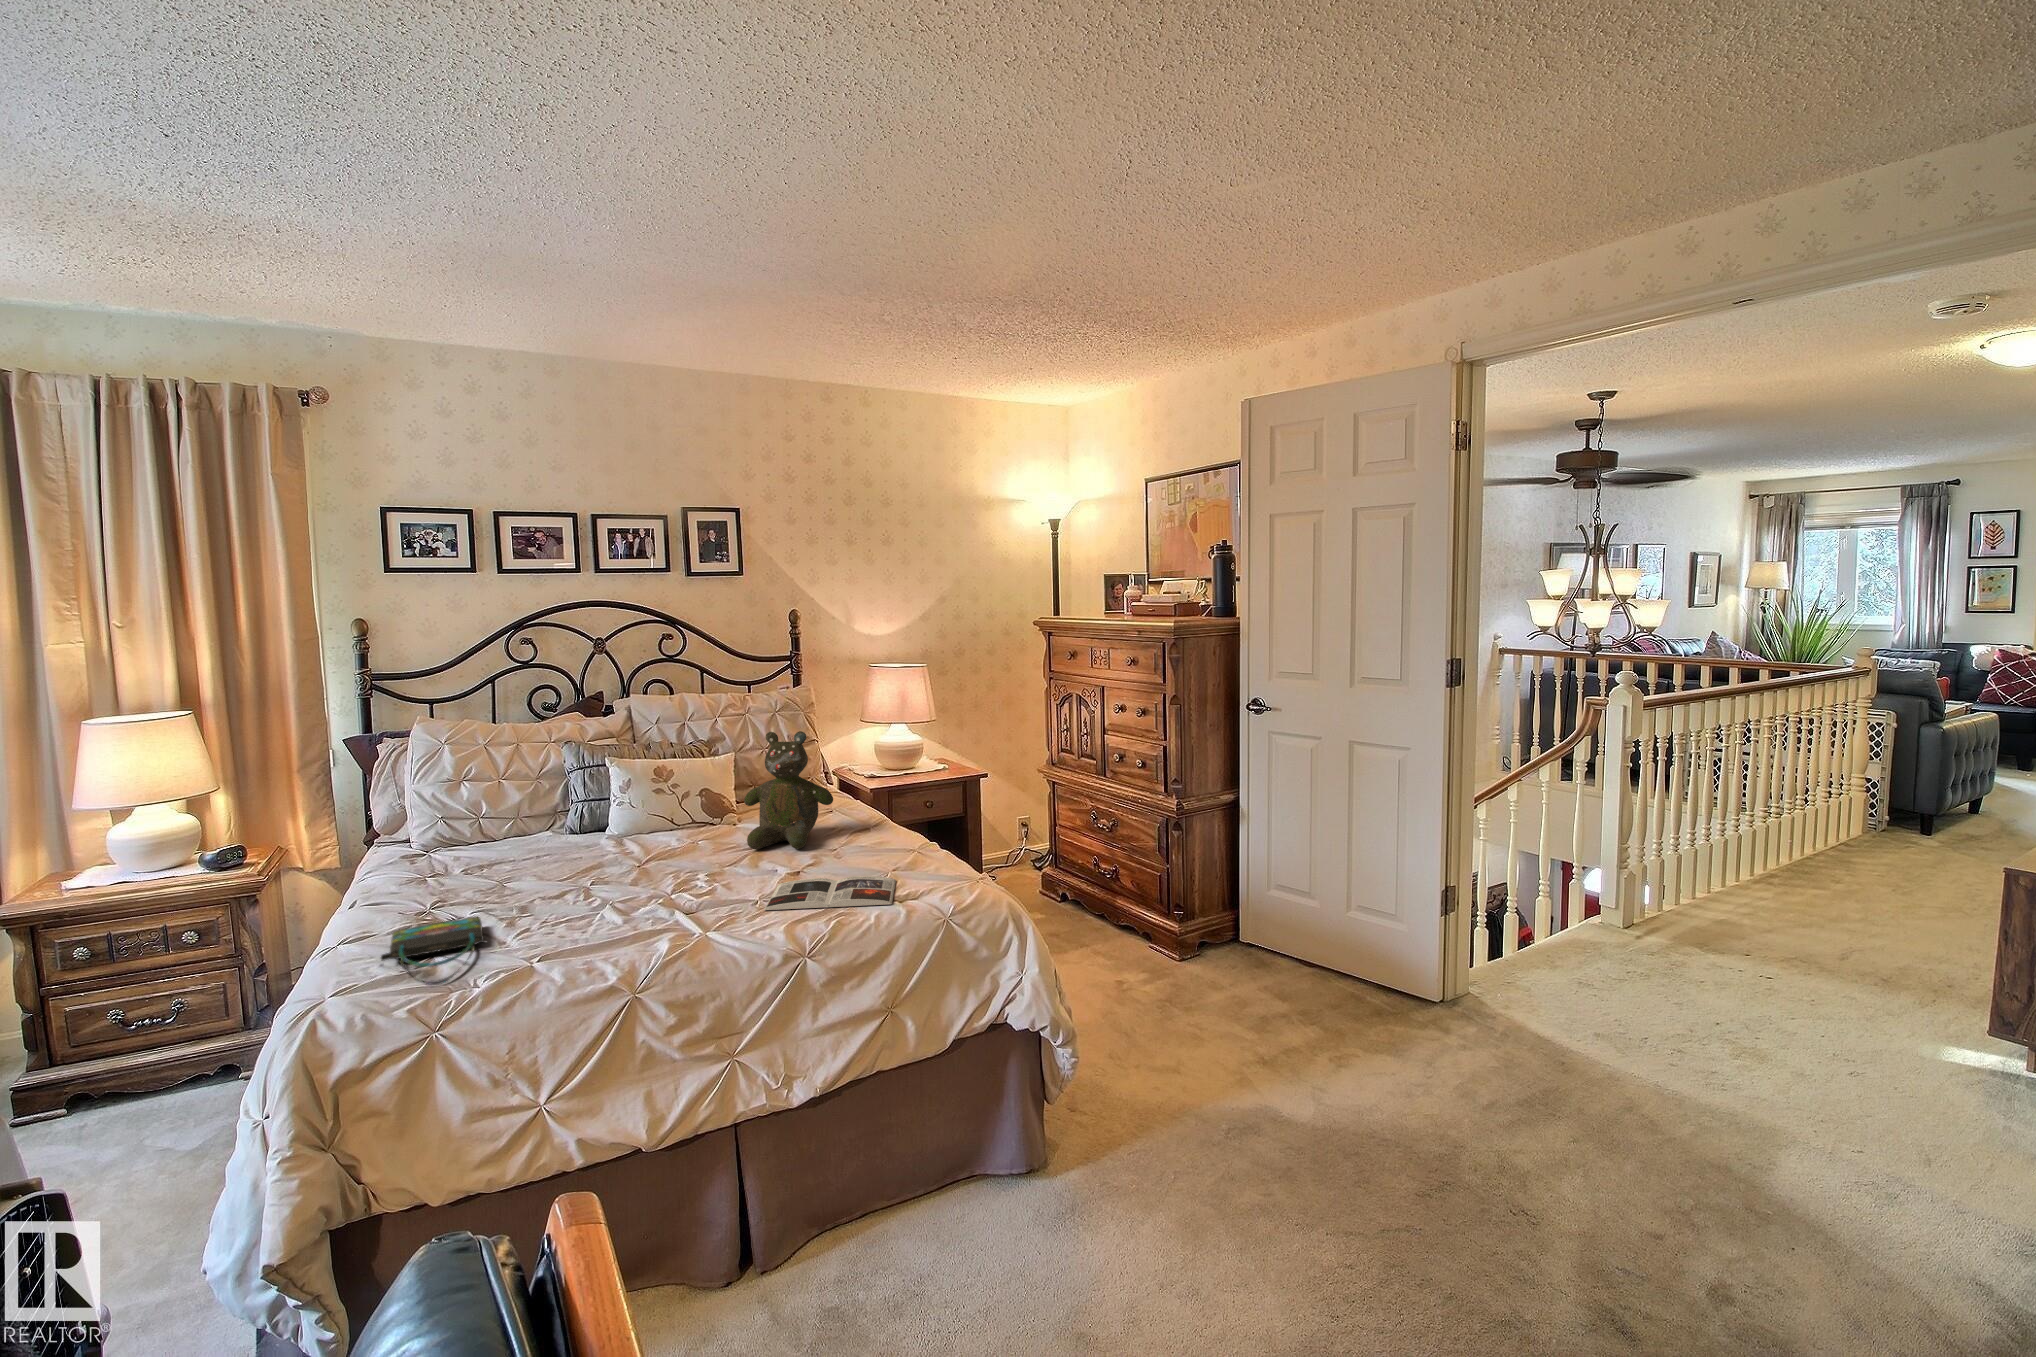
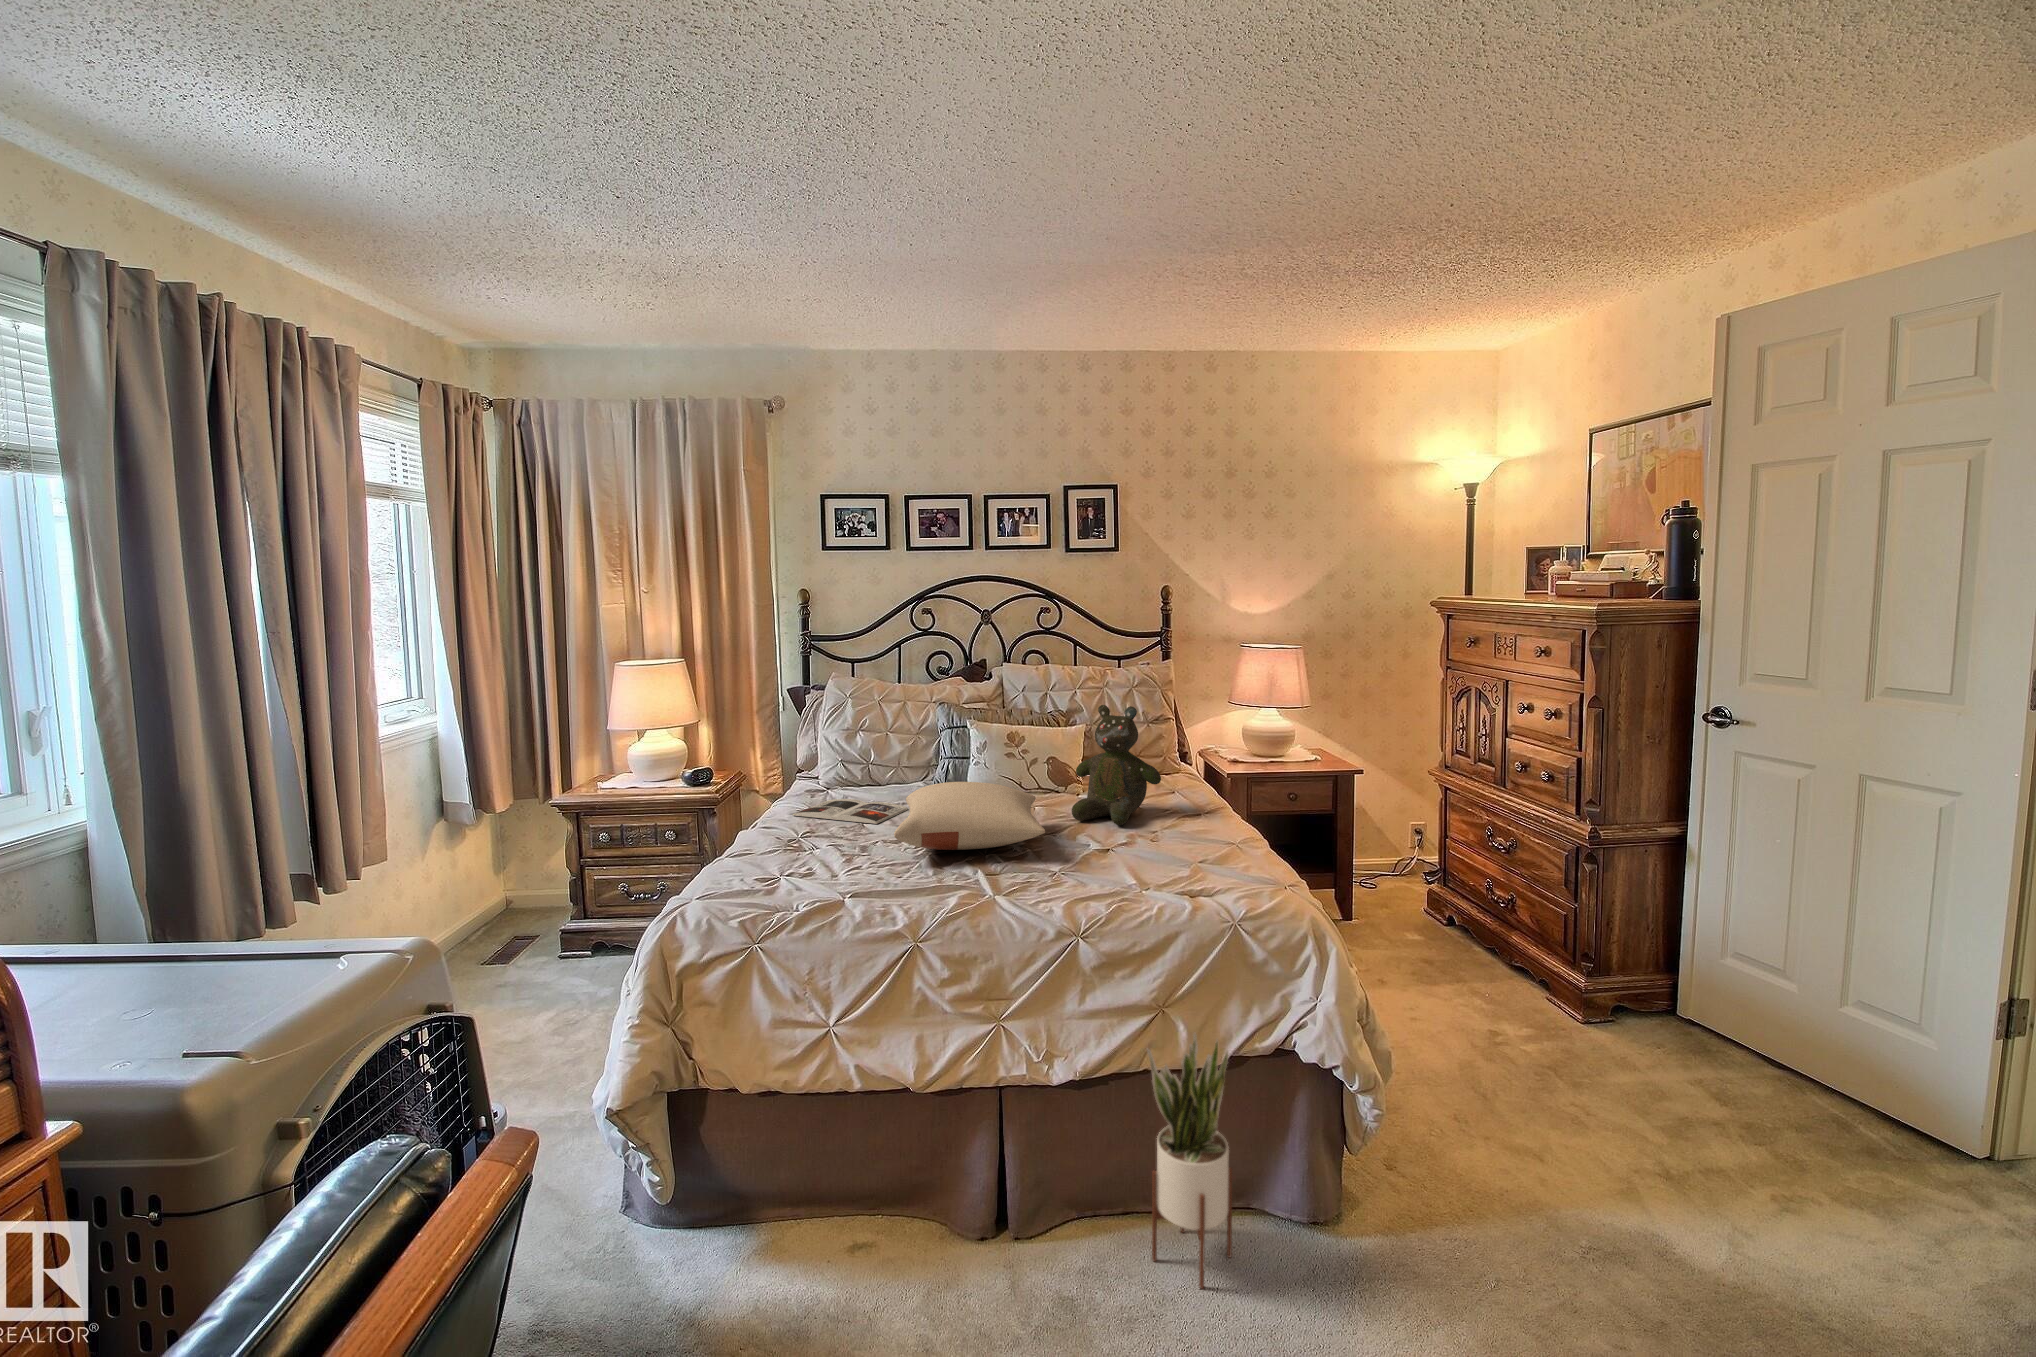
pillow: none [563,823,741,898] -> present [894,782,1045,850]
magazine: present [764,876,896,910] -> present [793,799,908,824]
tote bag: present [381,917,487,985] -> none [738,848,824,903]
potted plant: none [884,1021,958,1249] -> present [1147,1033,1232,1289]

